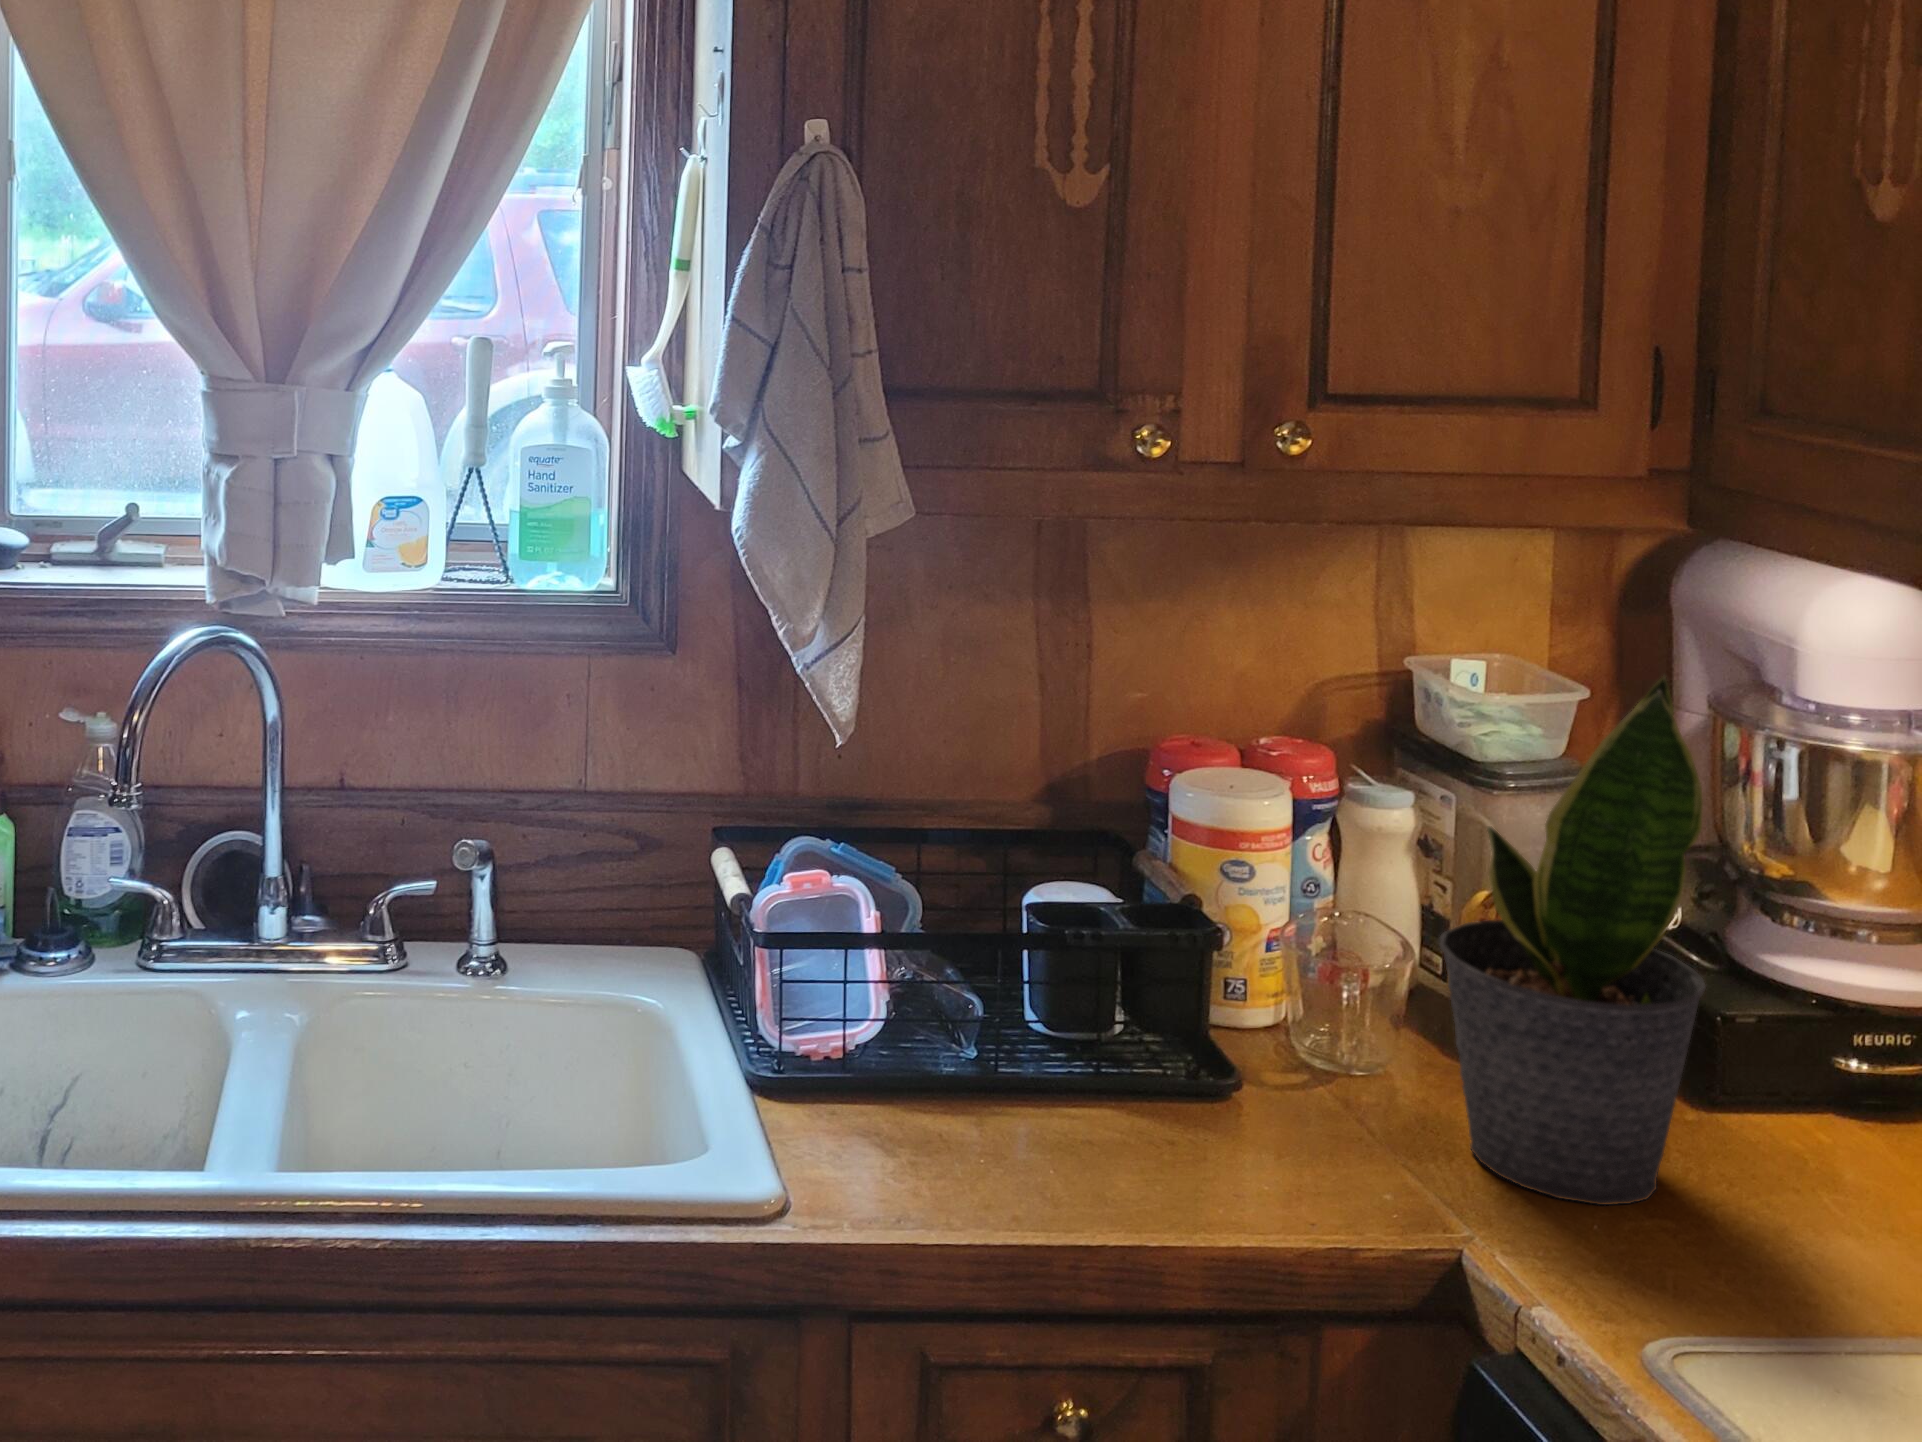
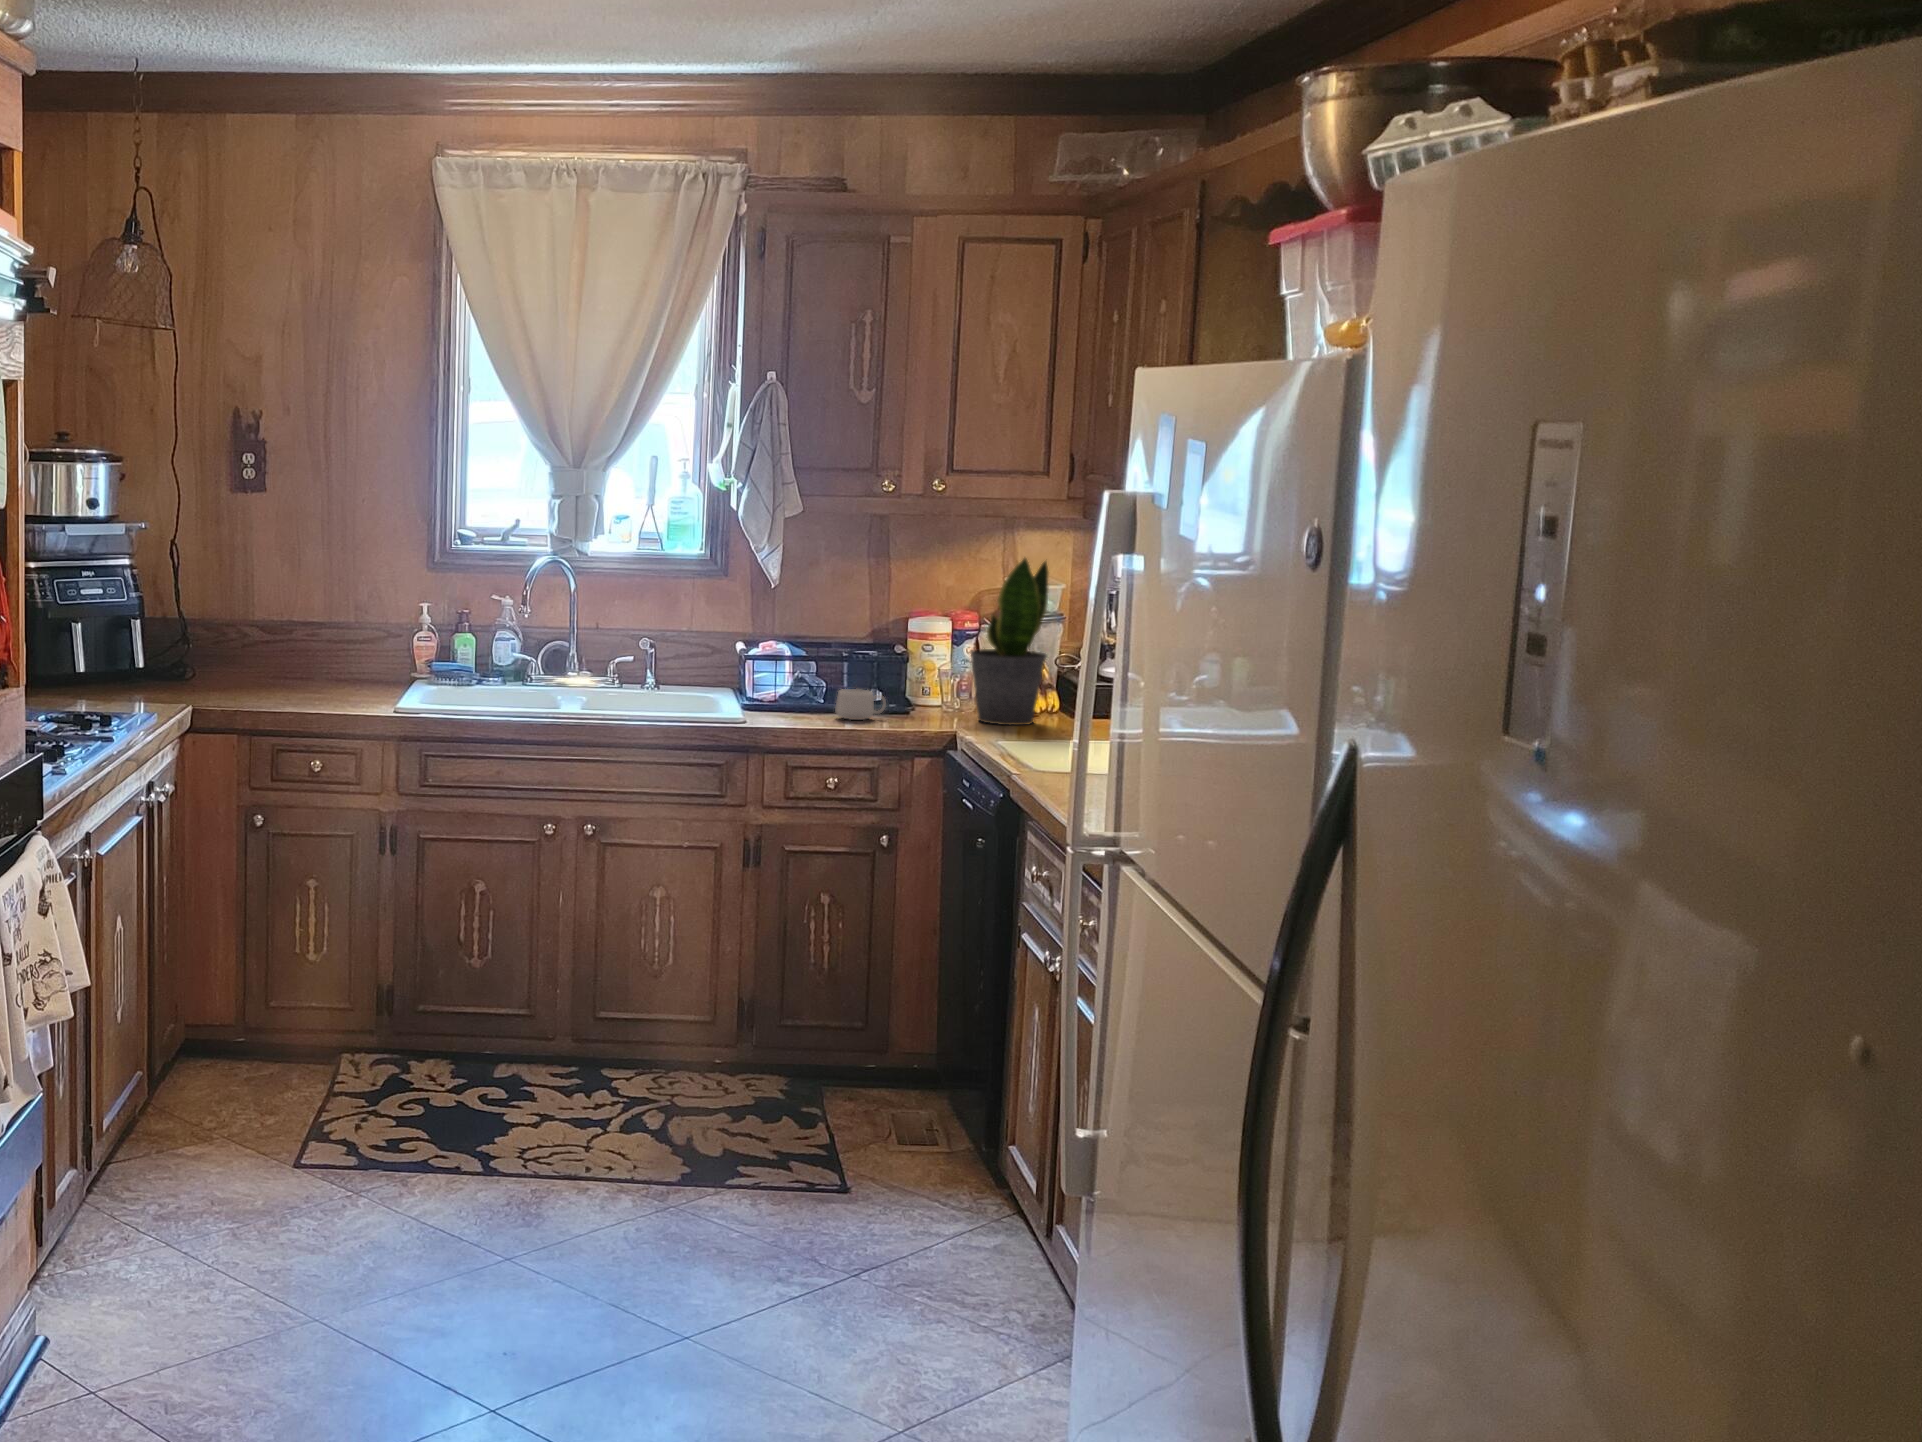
mug: none [1044,1053,1198,1173] -> present [835,689,886,720]

